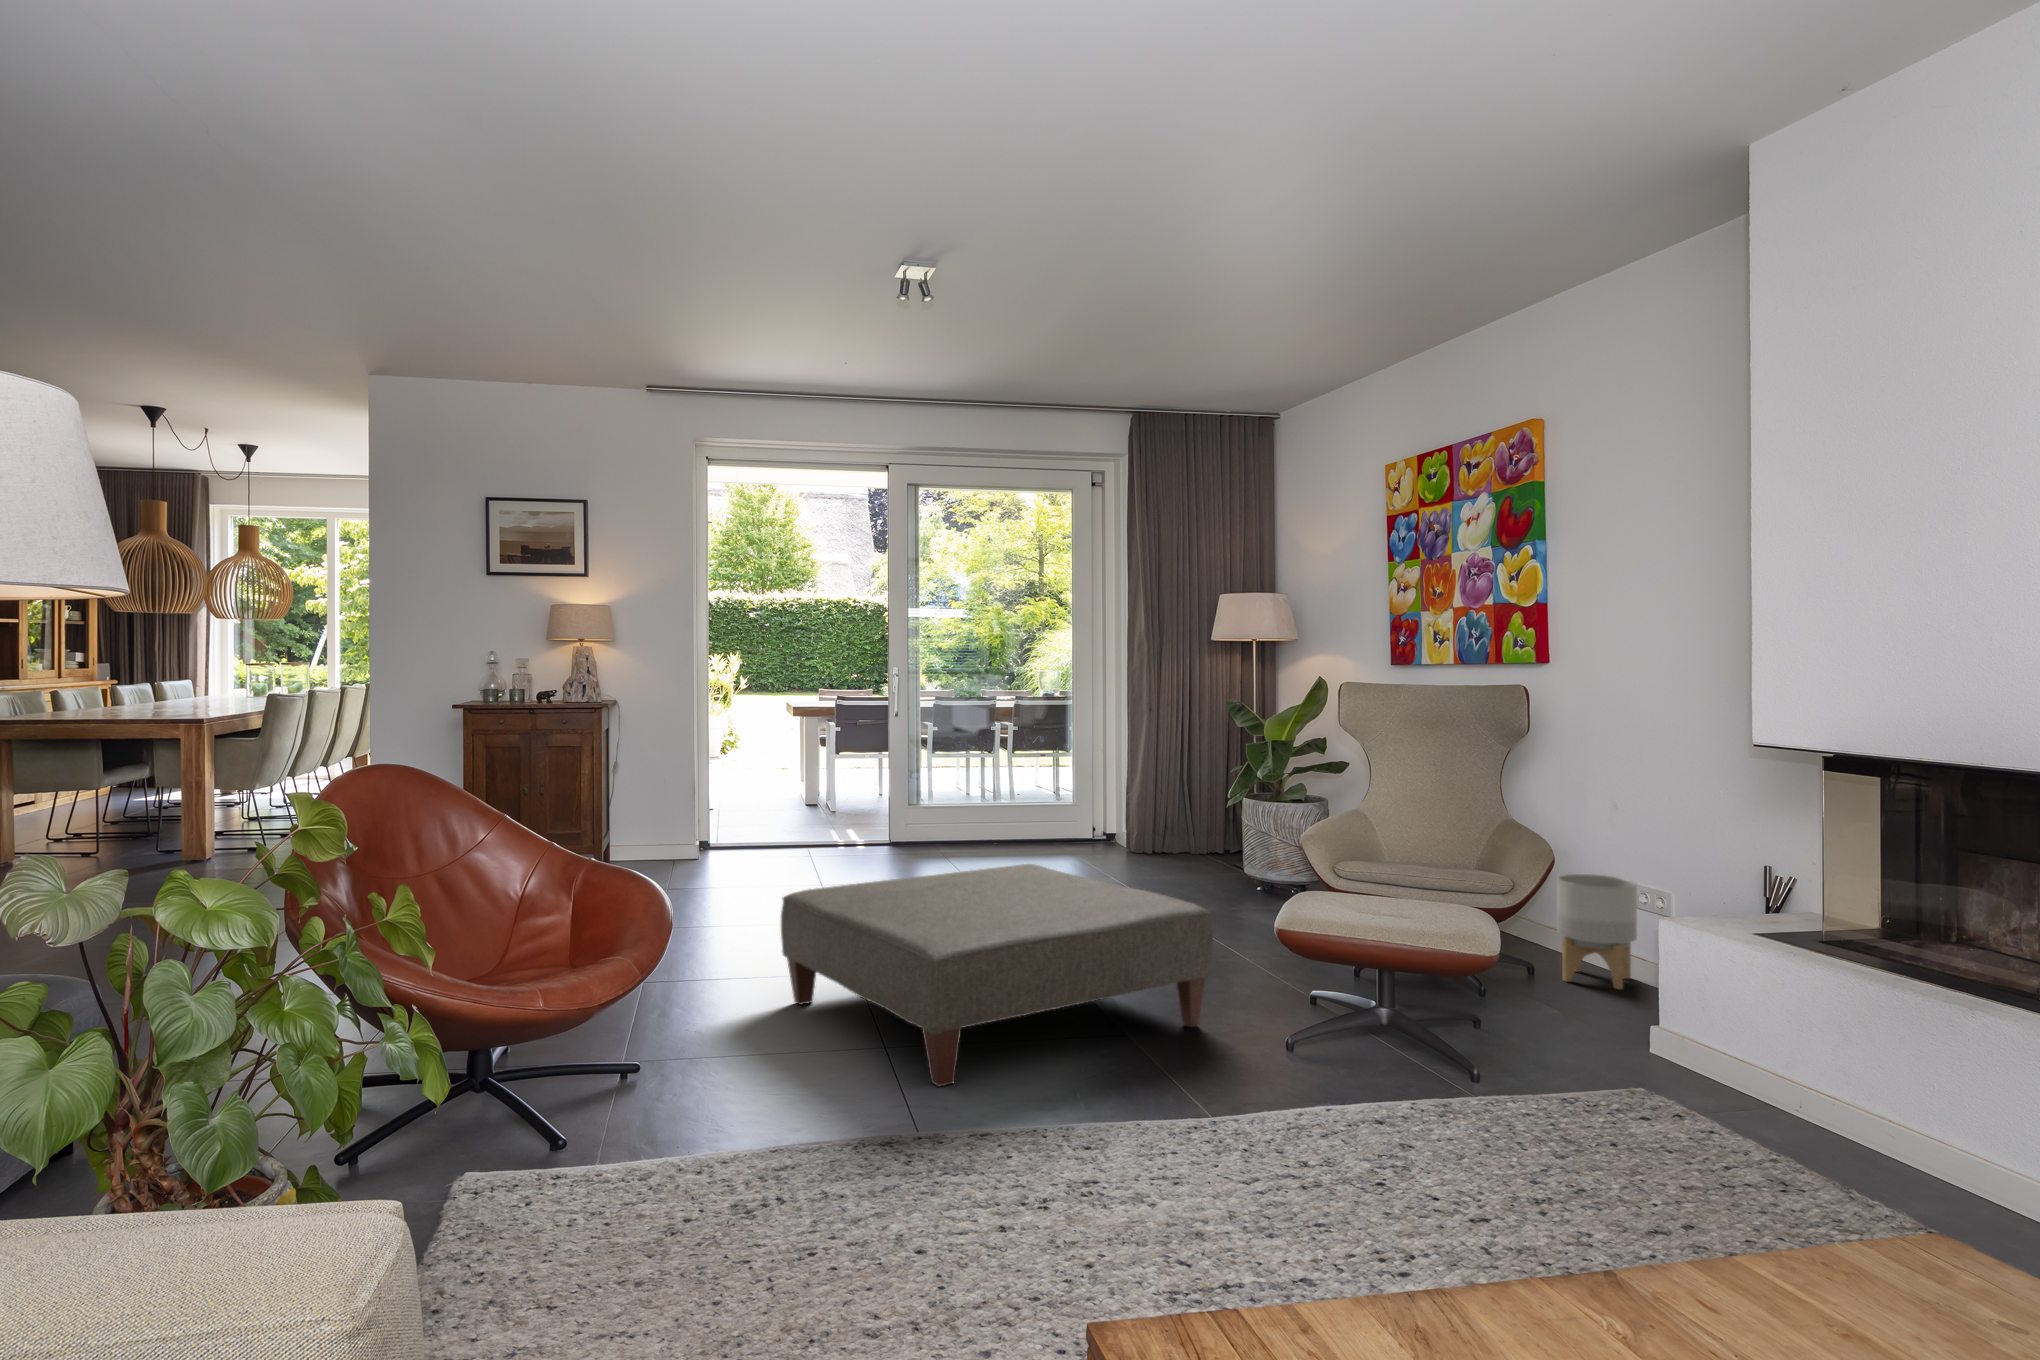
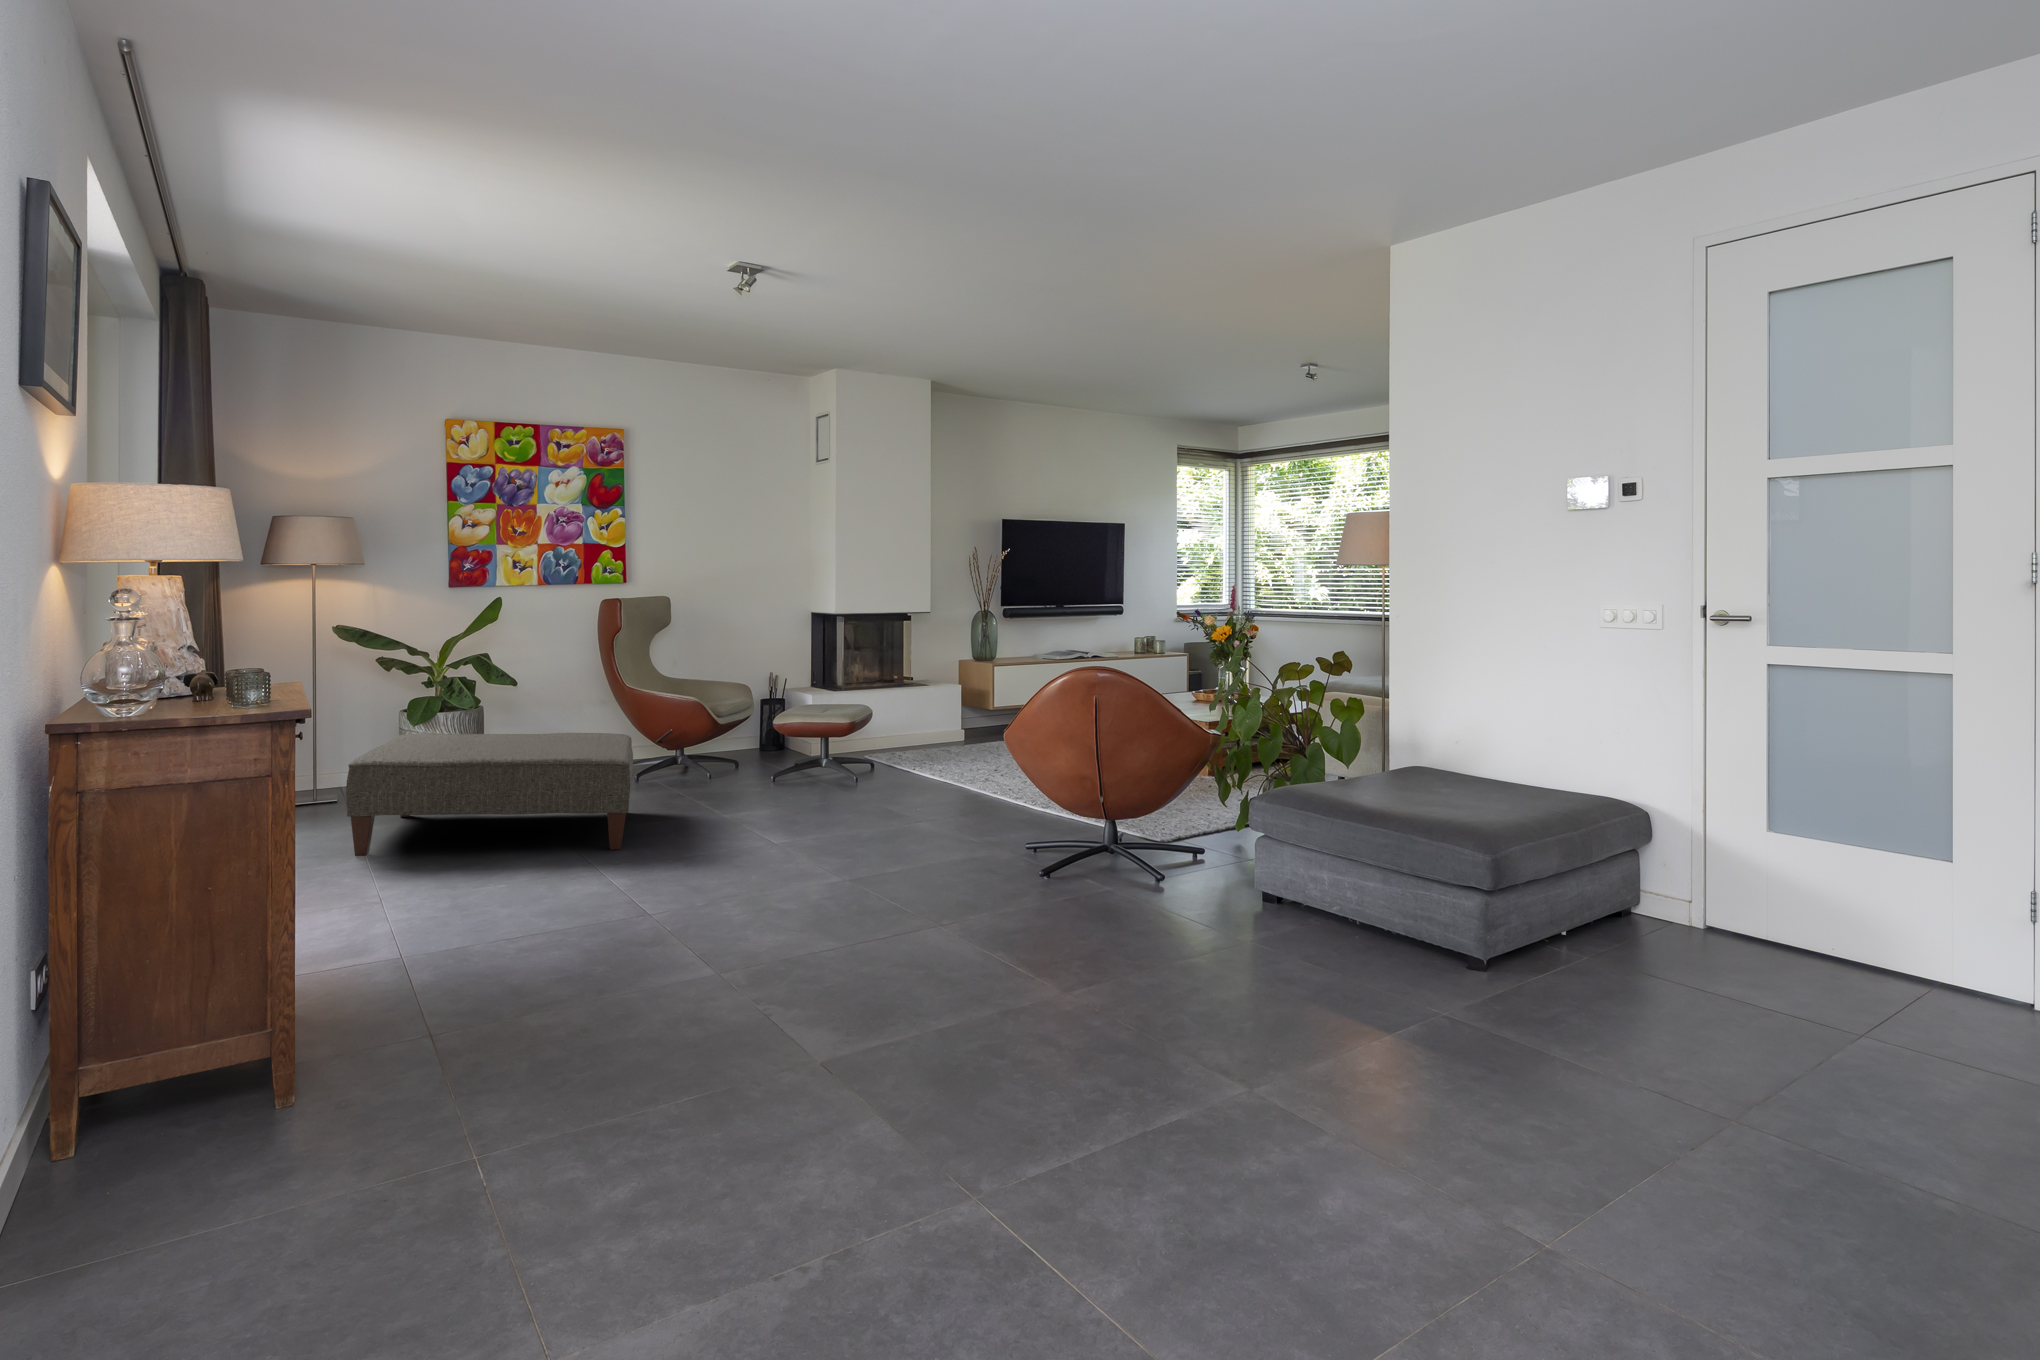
planter: present [1557,874,1637,989] -> none [673,712,718,773]

